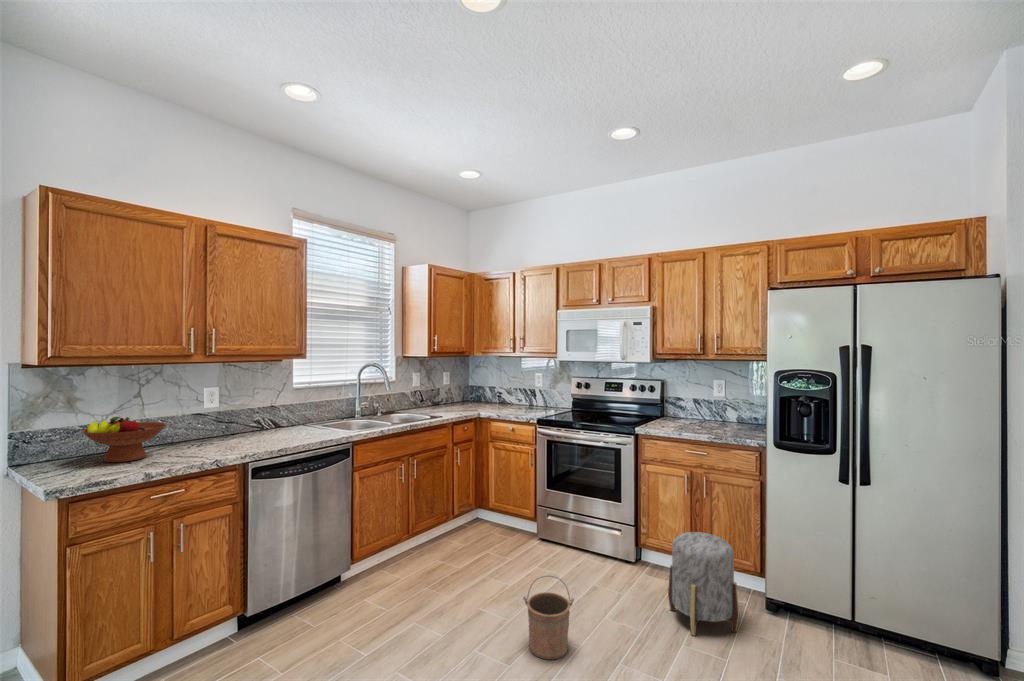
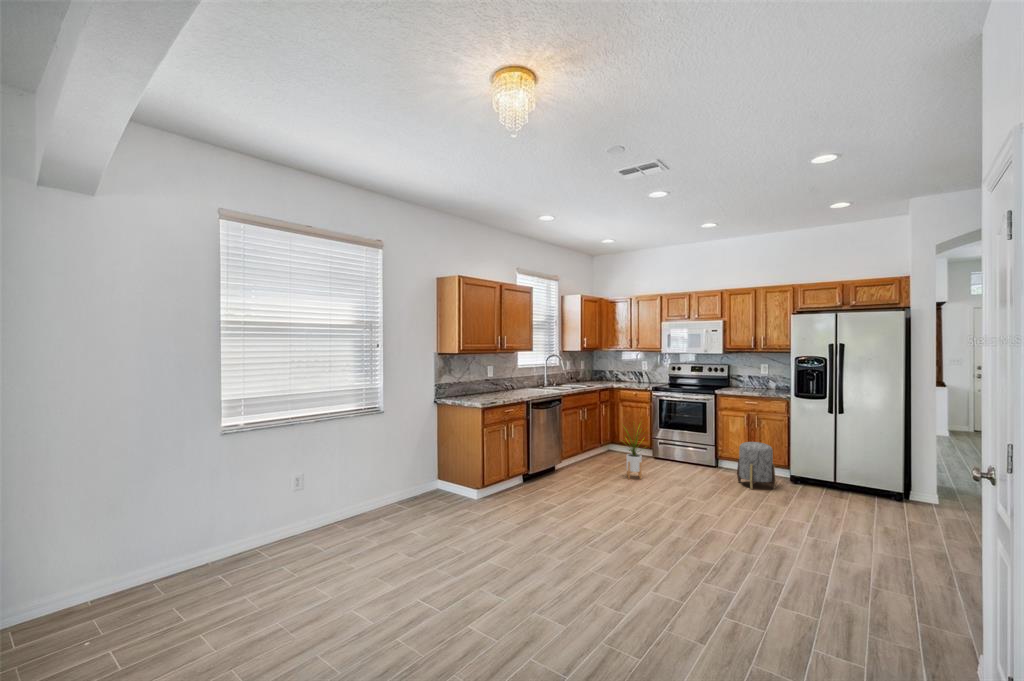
fruit bowl: present [82,417,167,462] -> none [464,377,495,398]
house plant: none [450,486,510,608] -> present [625,425,642,479]
bucket: present [524,576,574,660] -> none [666,456,692,493]

